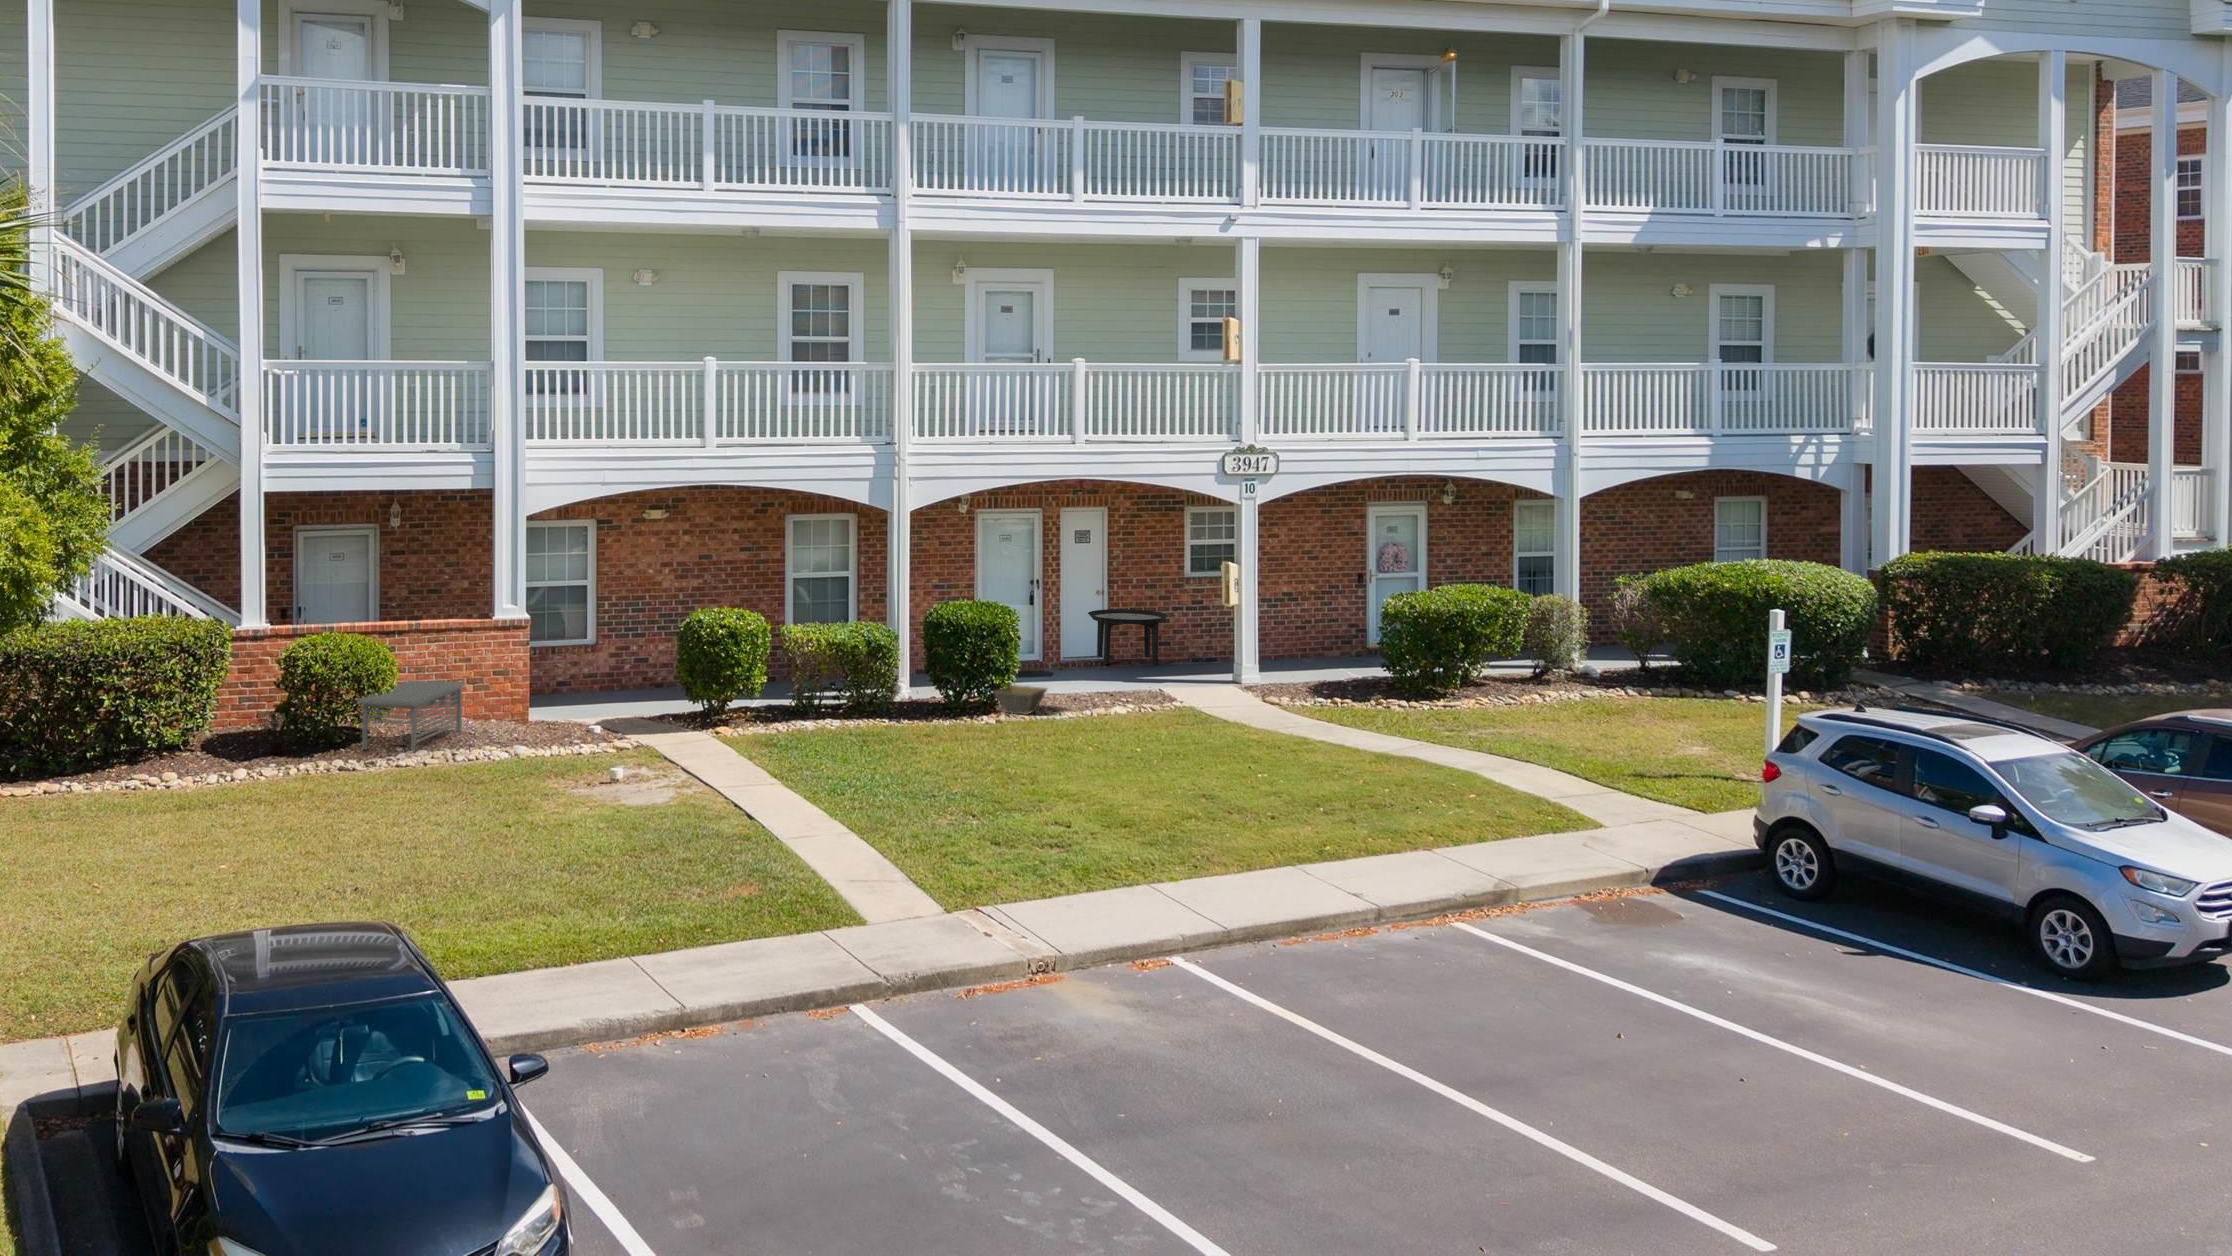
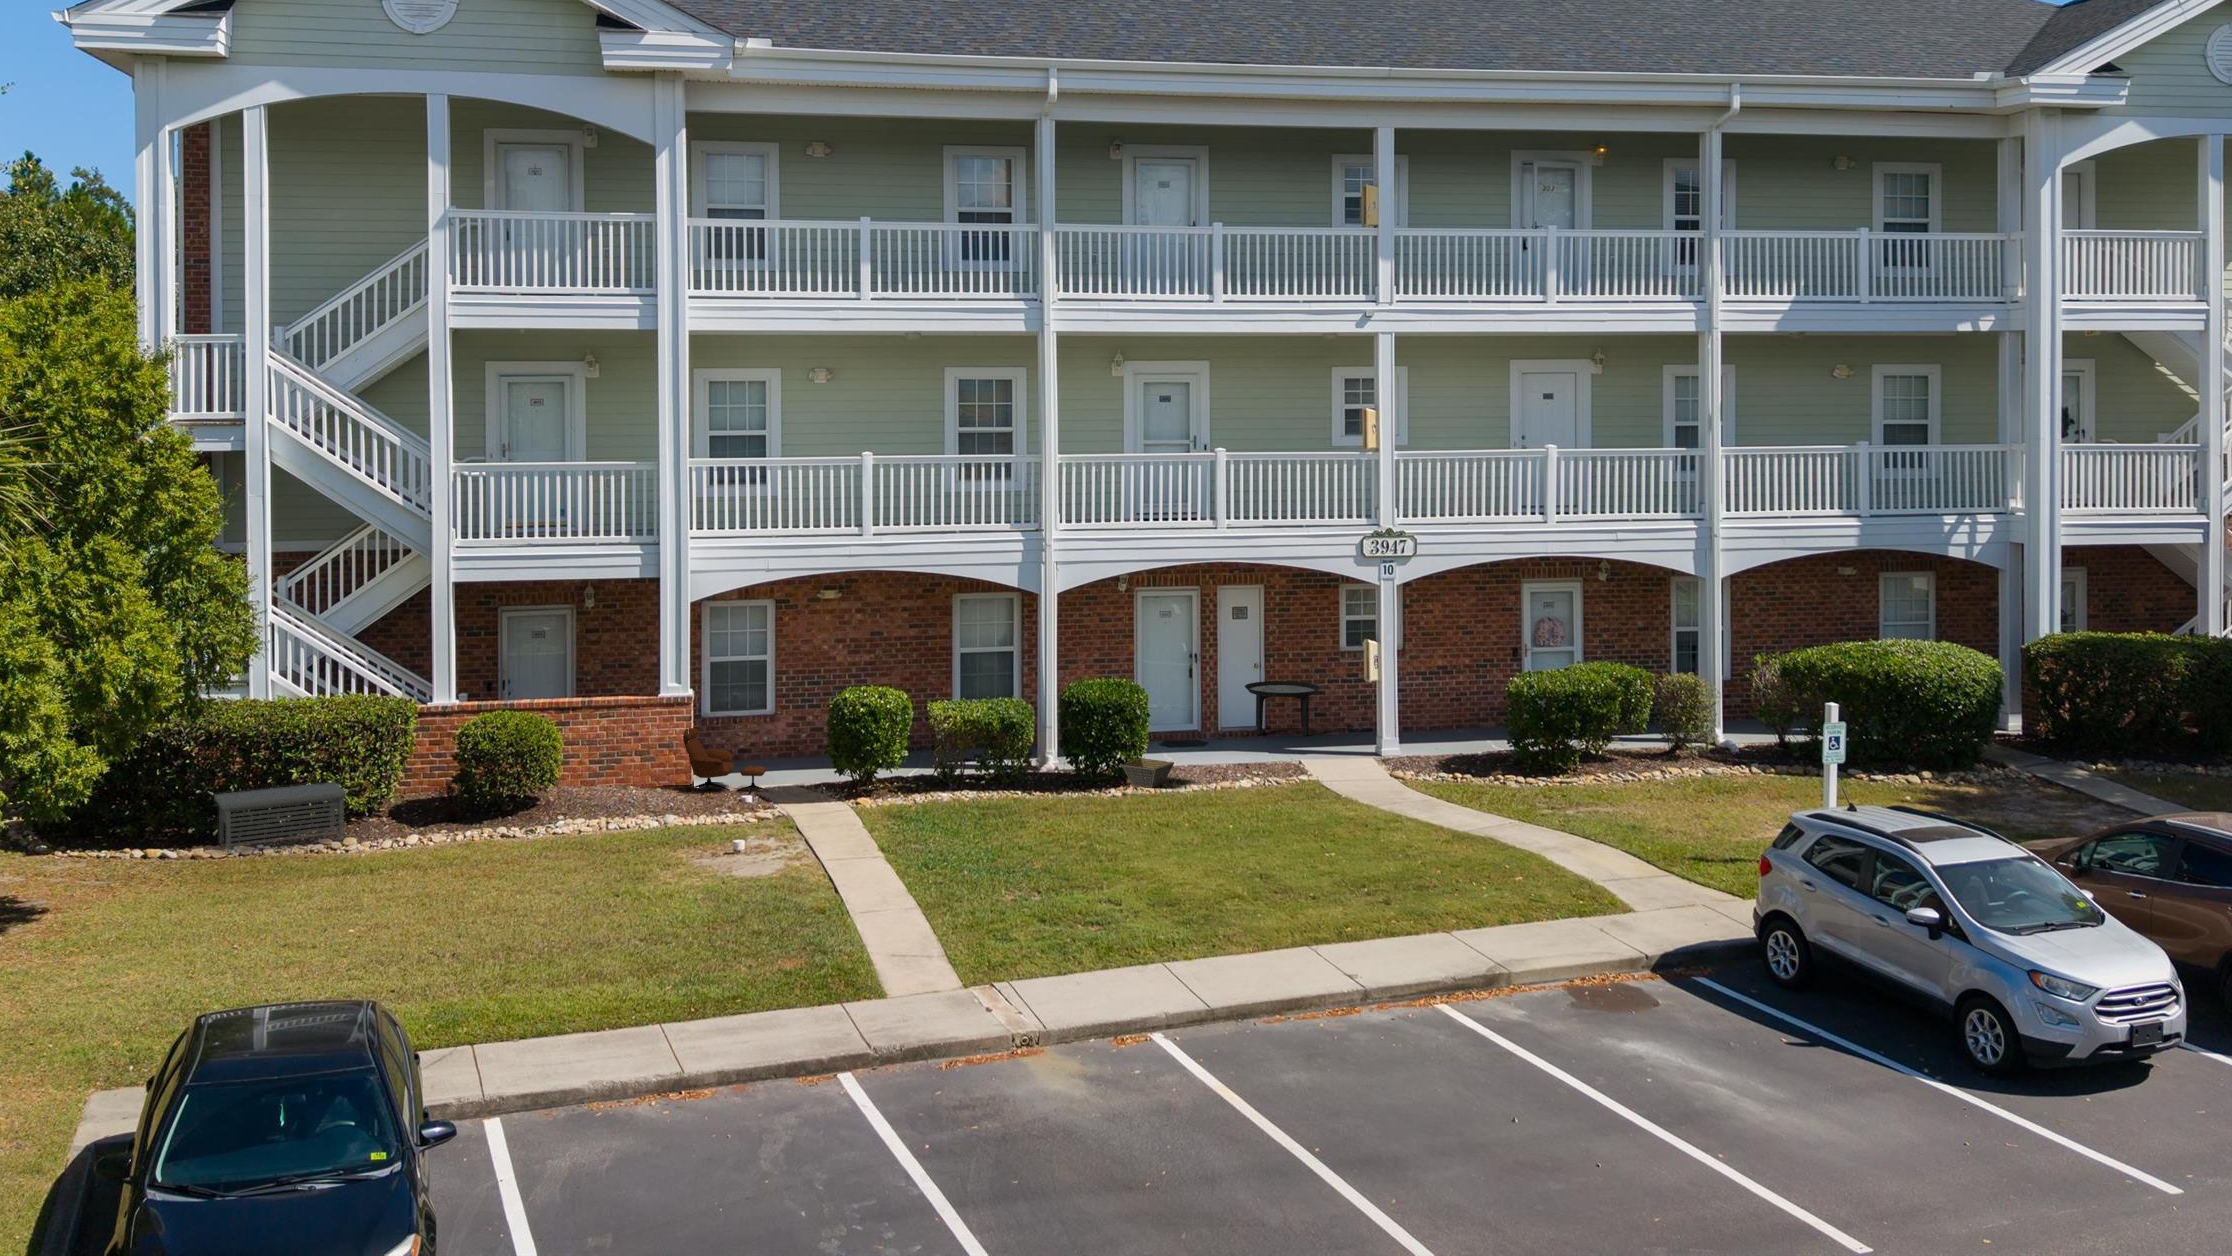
lounge chair: none [521,653,616,726] -> present [683,728,768,794]
storage bench: present [358,680,465,752] -> present [214,782,346,854]

